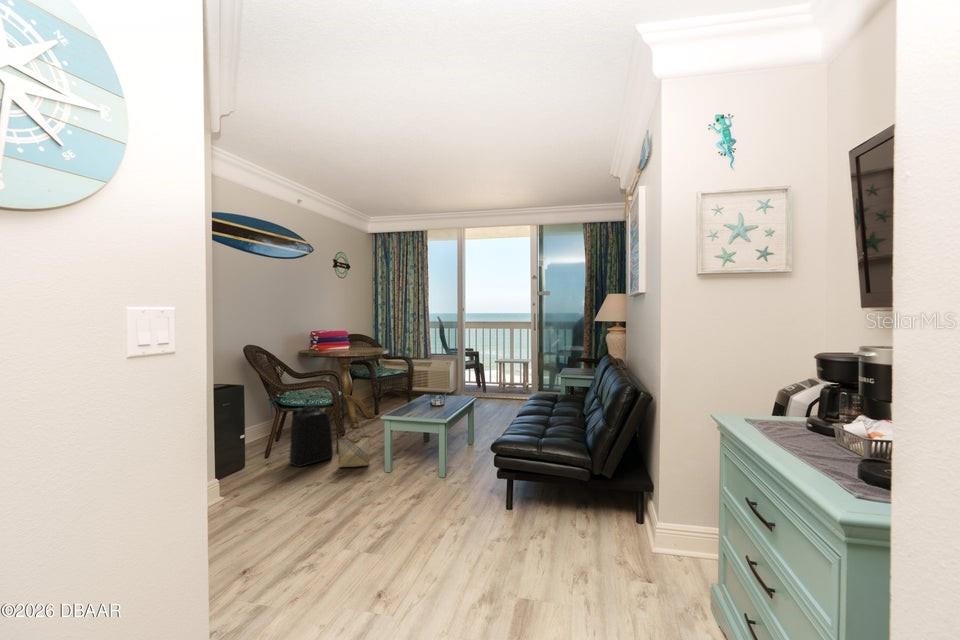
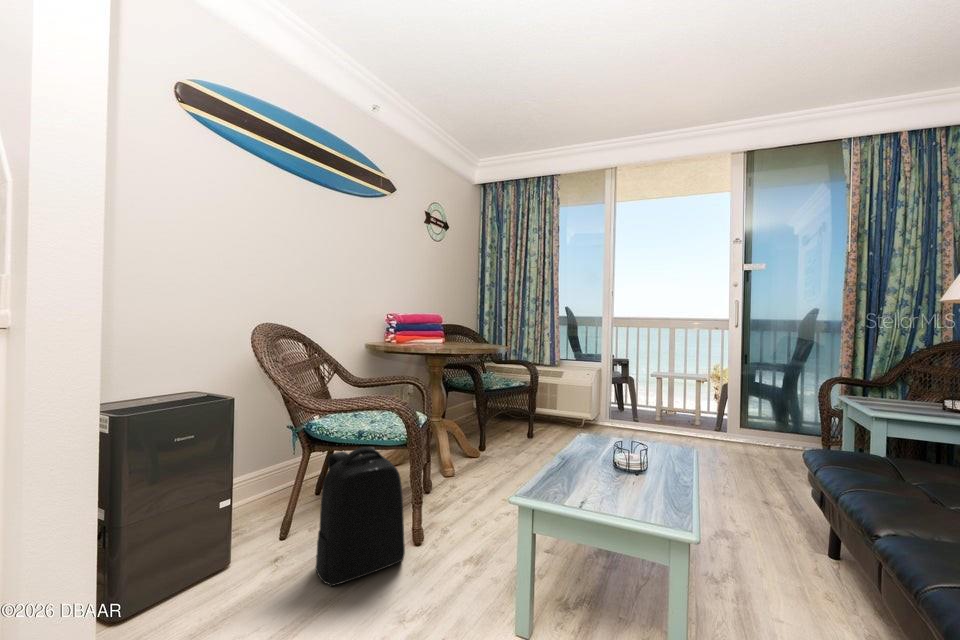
woven basket: present [338,421,371,467] -> none [412,491,487,607]

